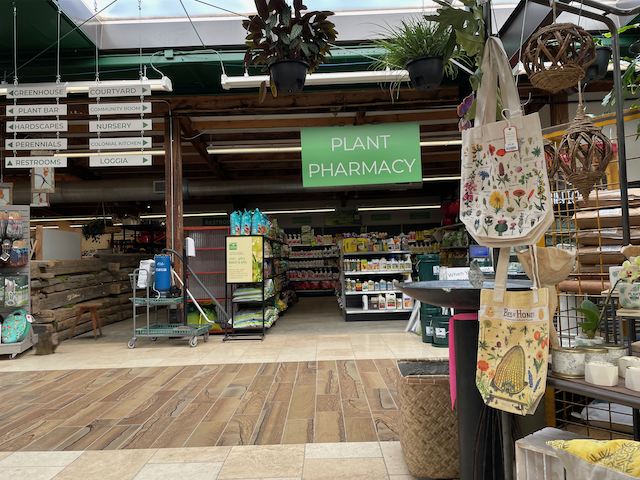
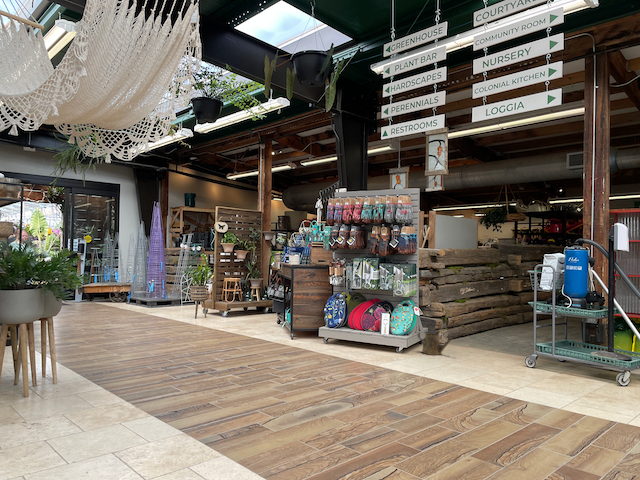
stool: present [69,303,102,339] -> none [460,301,497,346]

